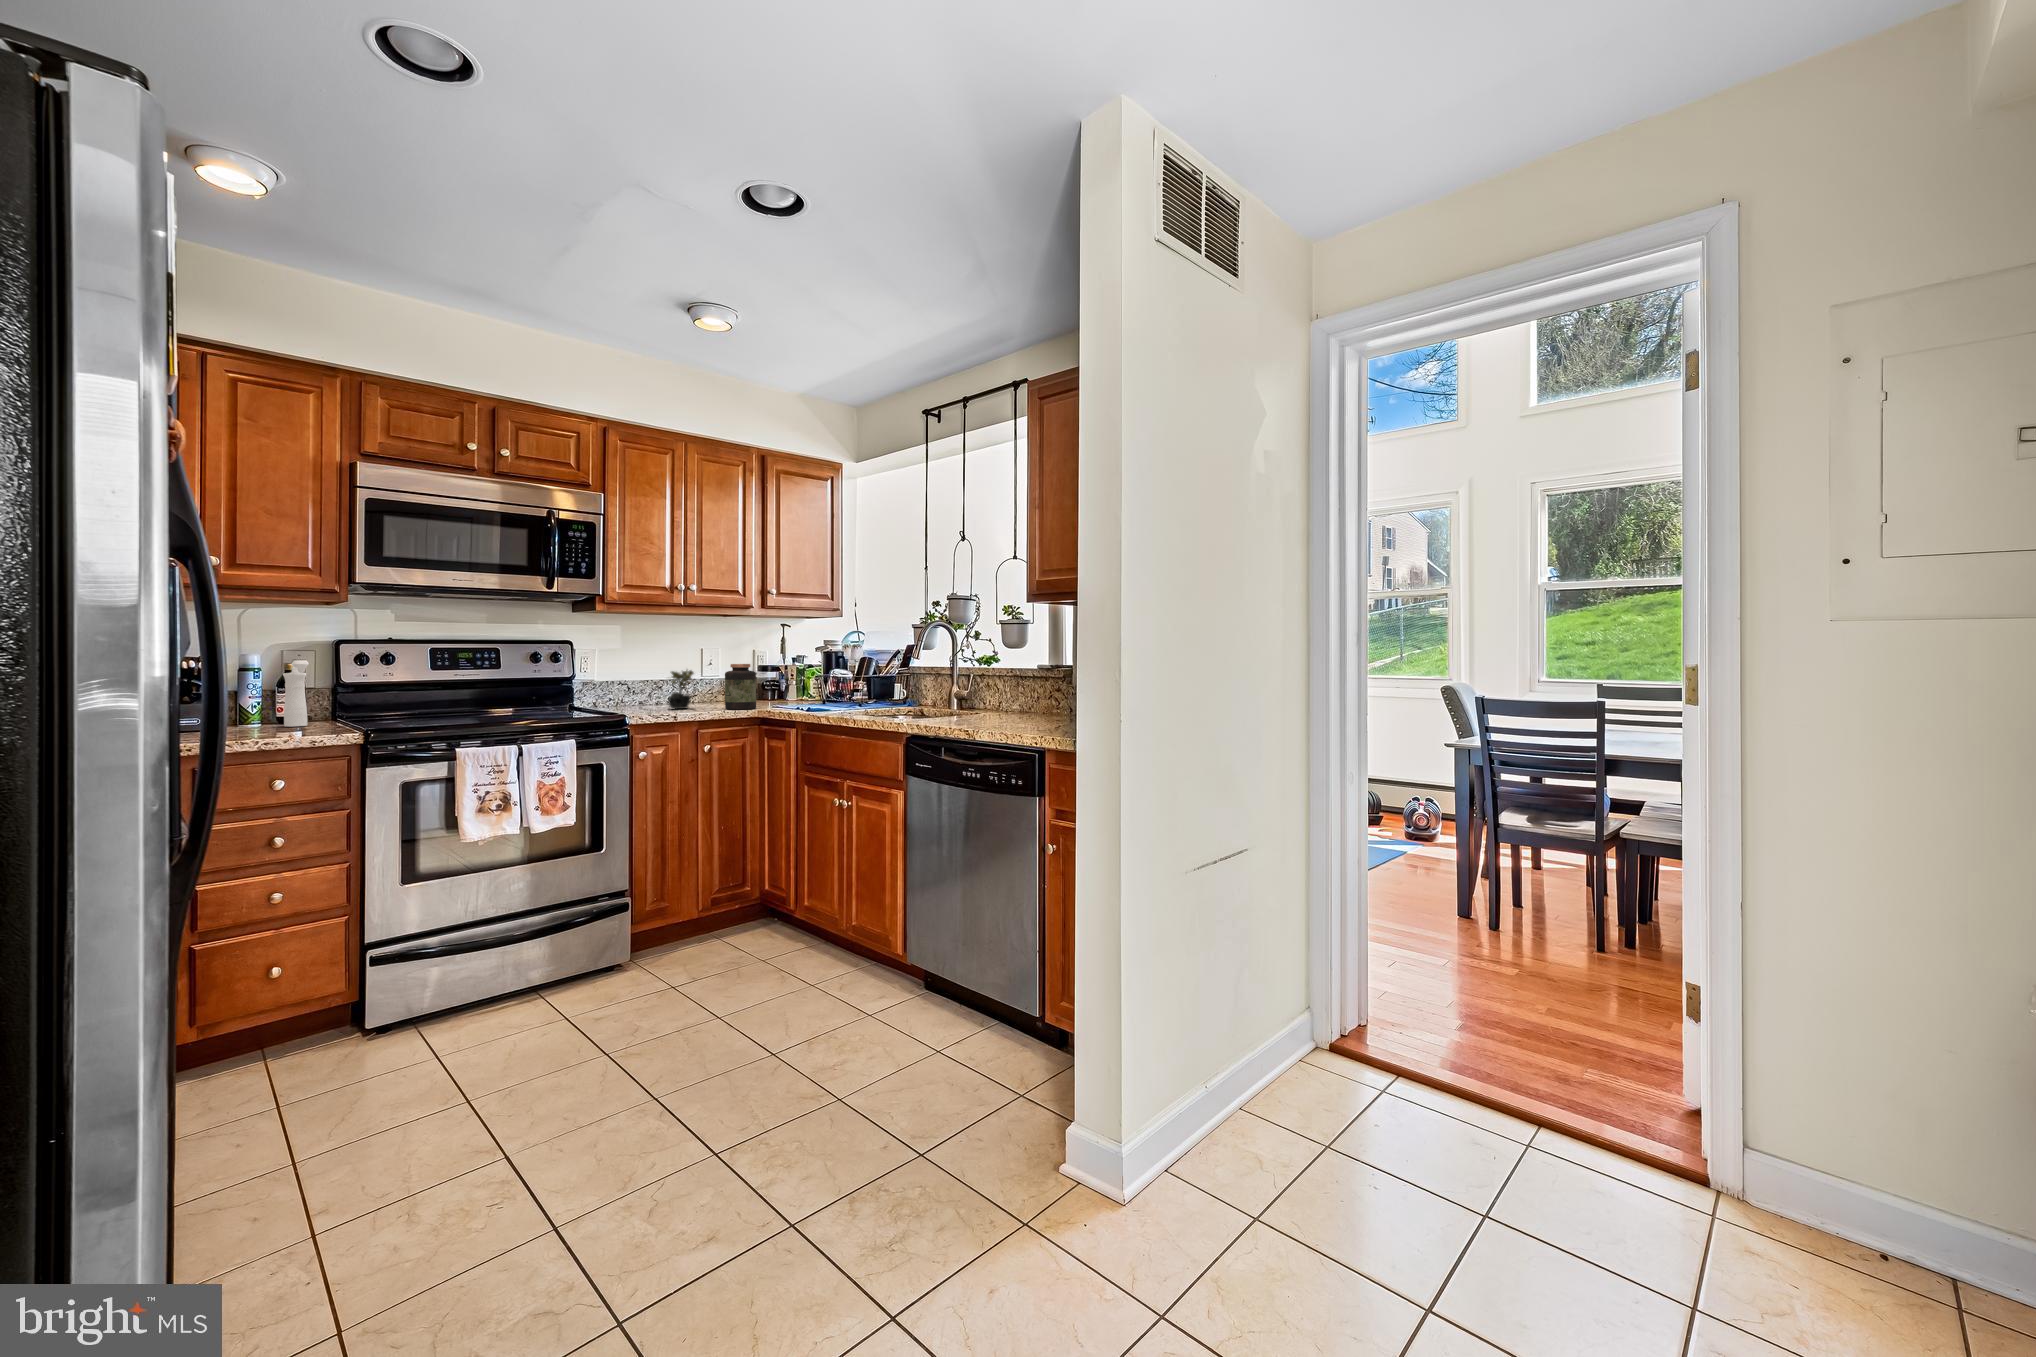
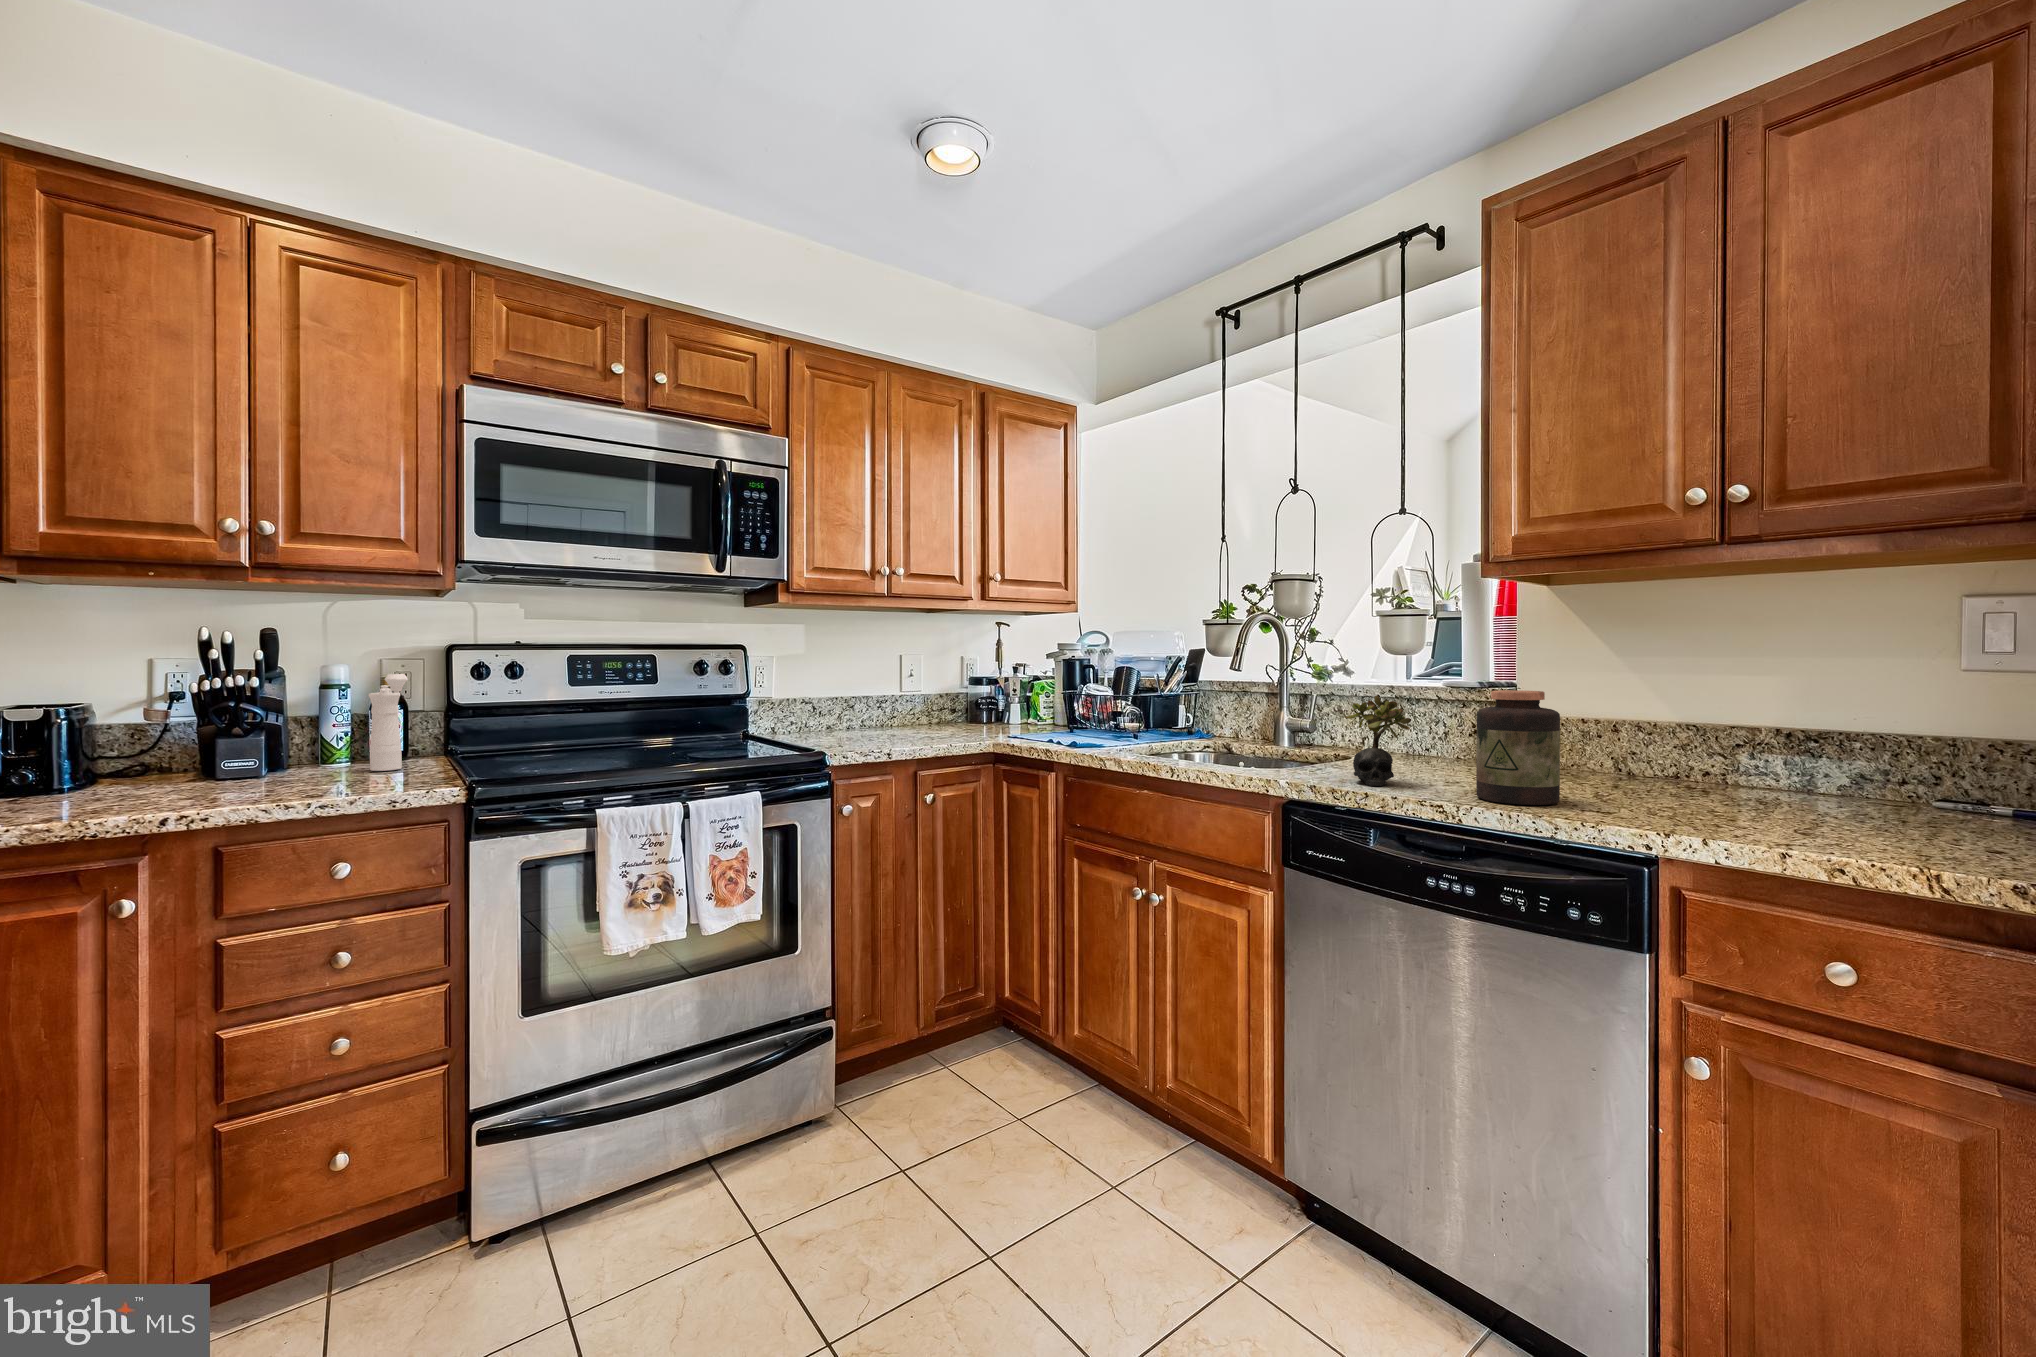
jar: present [725,664,756,710] -> present [1476,690,1560,805]
succulent plant: present [669,670,694,709] -> present [1345,695,1412,786]

